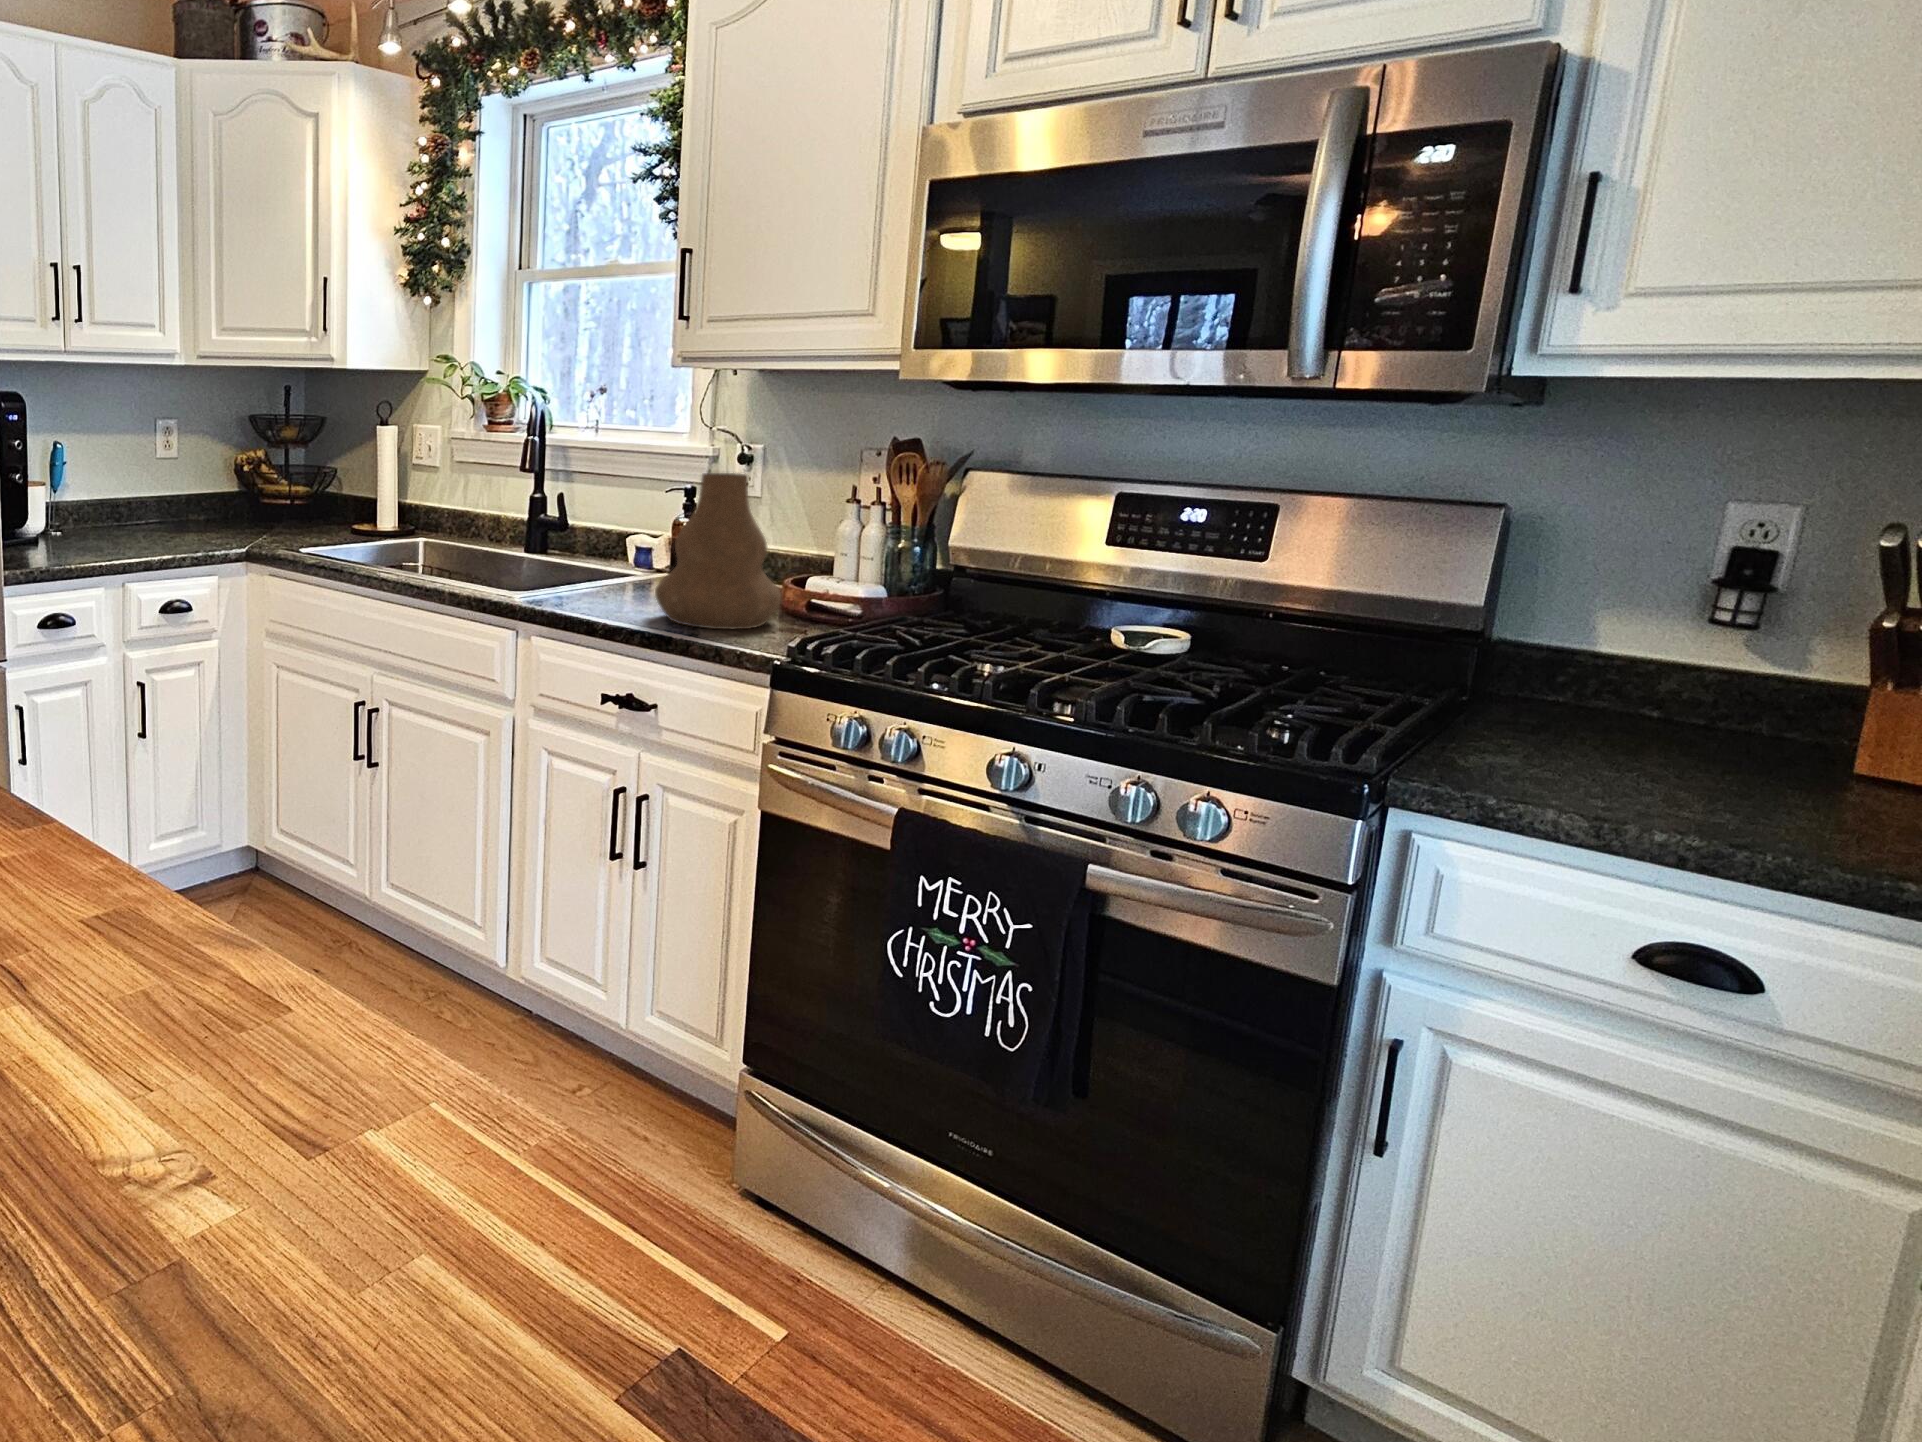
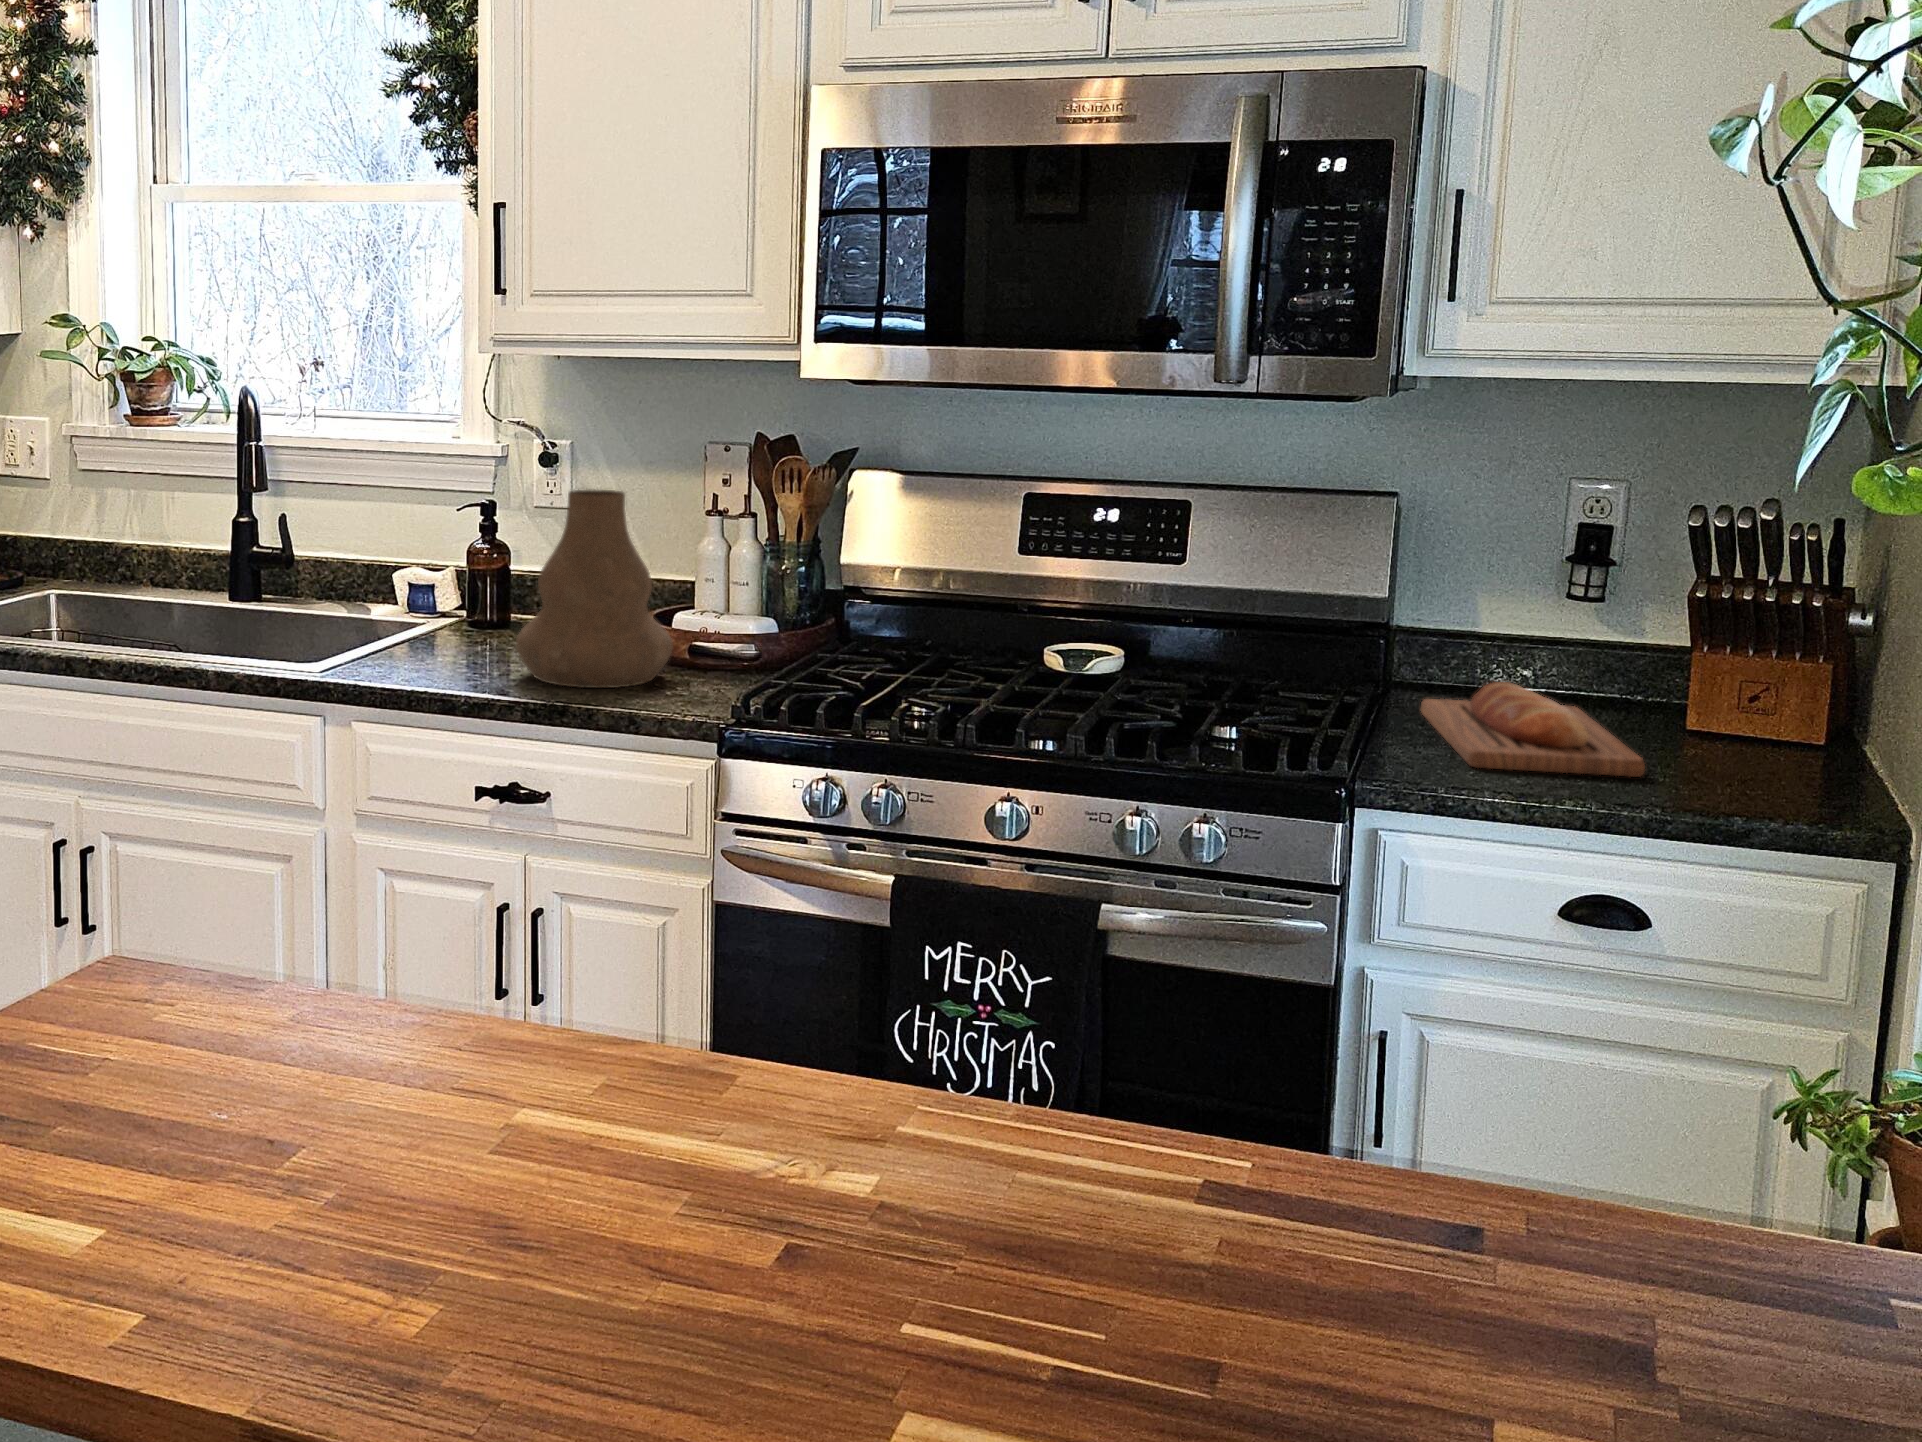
bread loaf: none [1515,699,1790,819] -> present [1421,682,1645,777]

